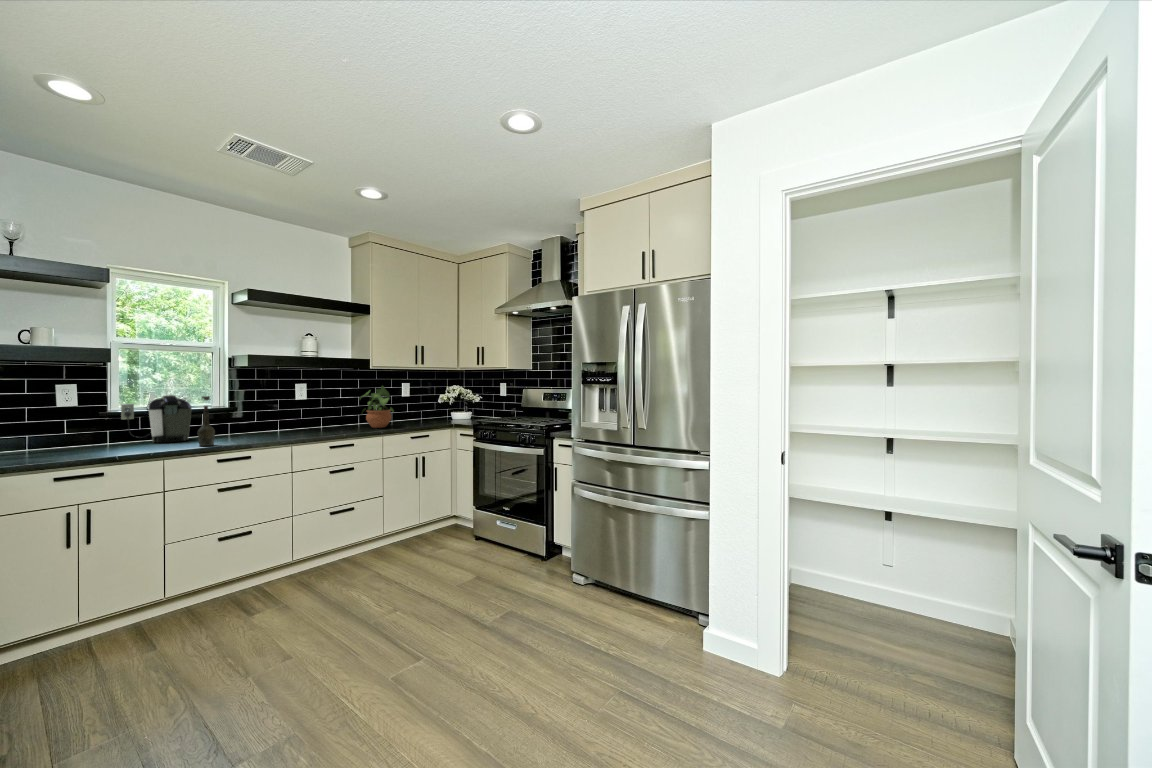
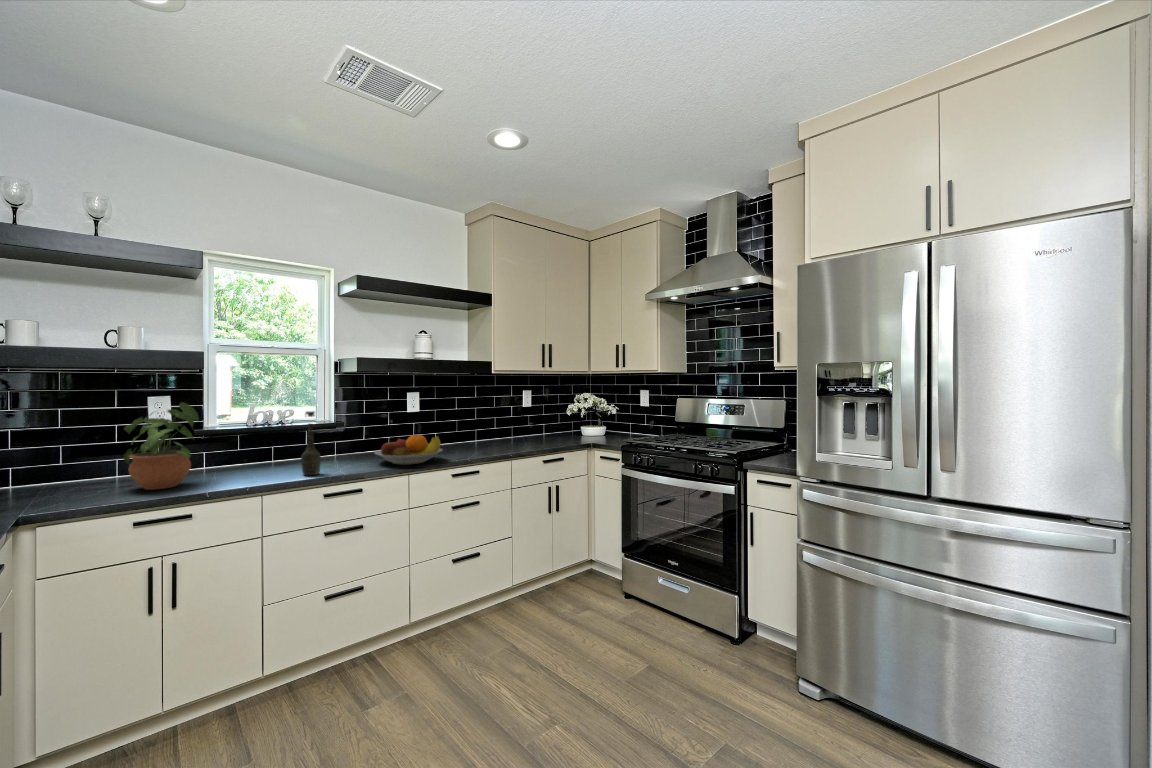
potted plant: present [359,386,394,428] -> present [124,402,199,490]
coffee maker: present [121,395,191,442] -> none [219,409,295,468]
fruit bowl: none [263,416,322,439] -> present [375,435,442,465]

